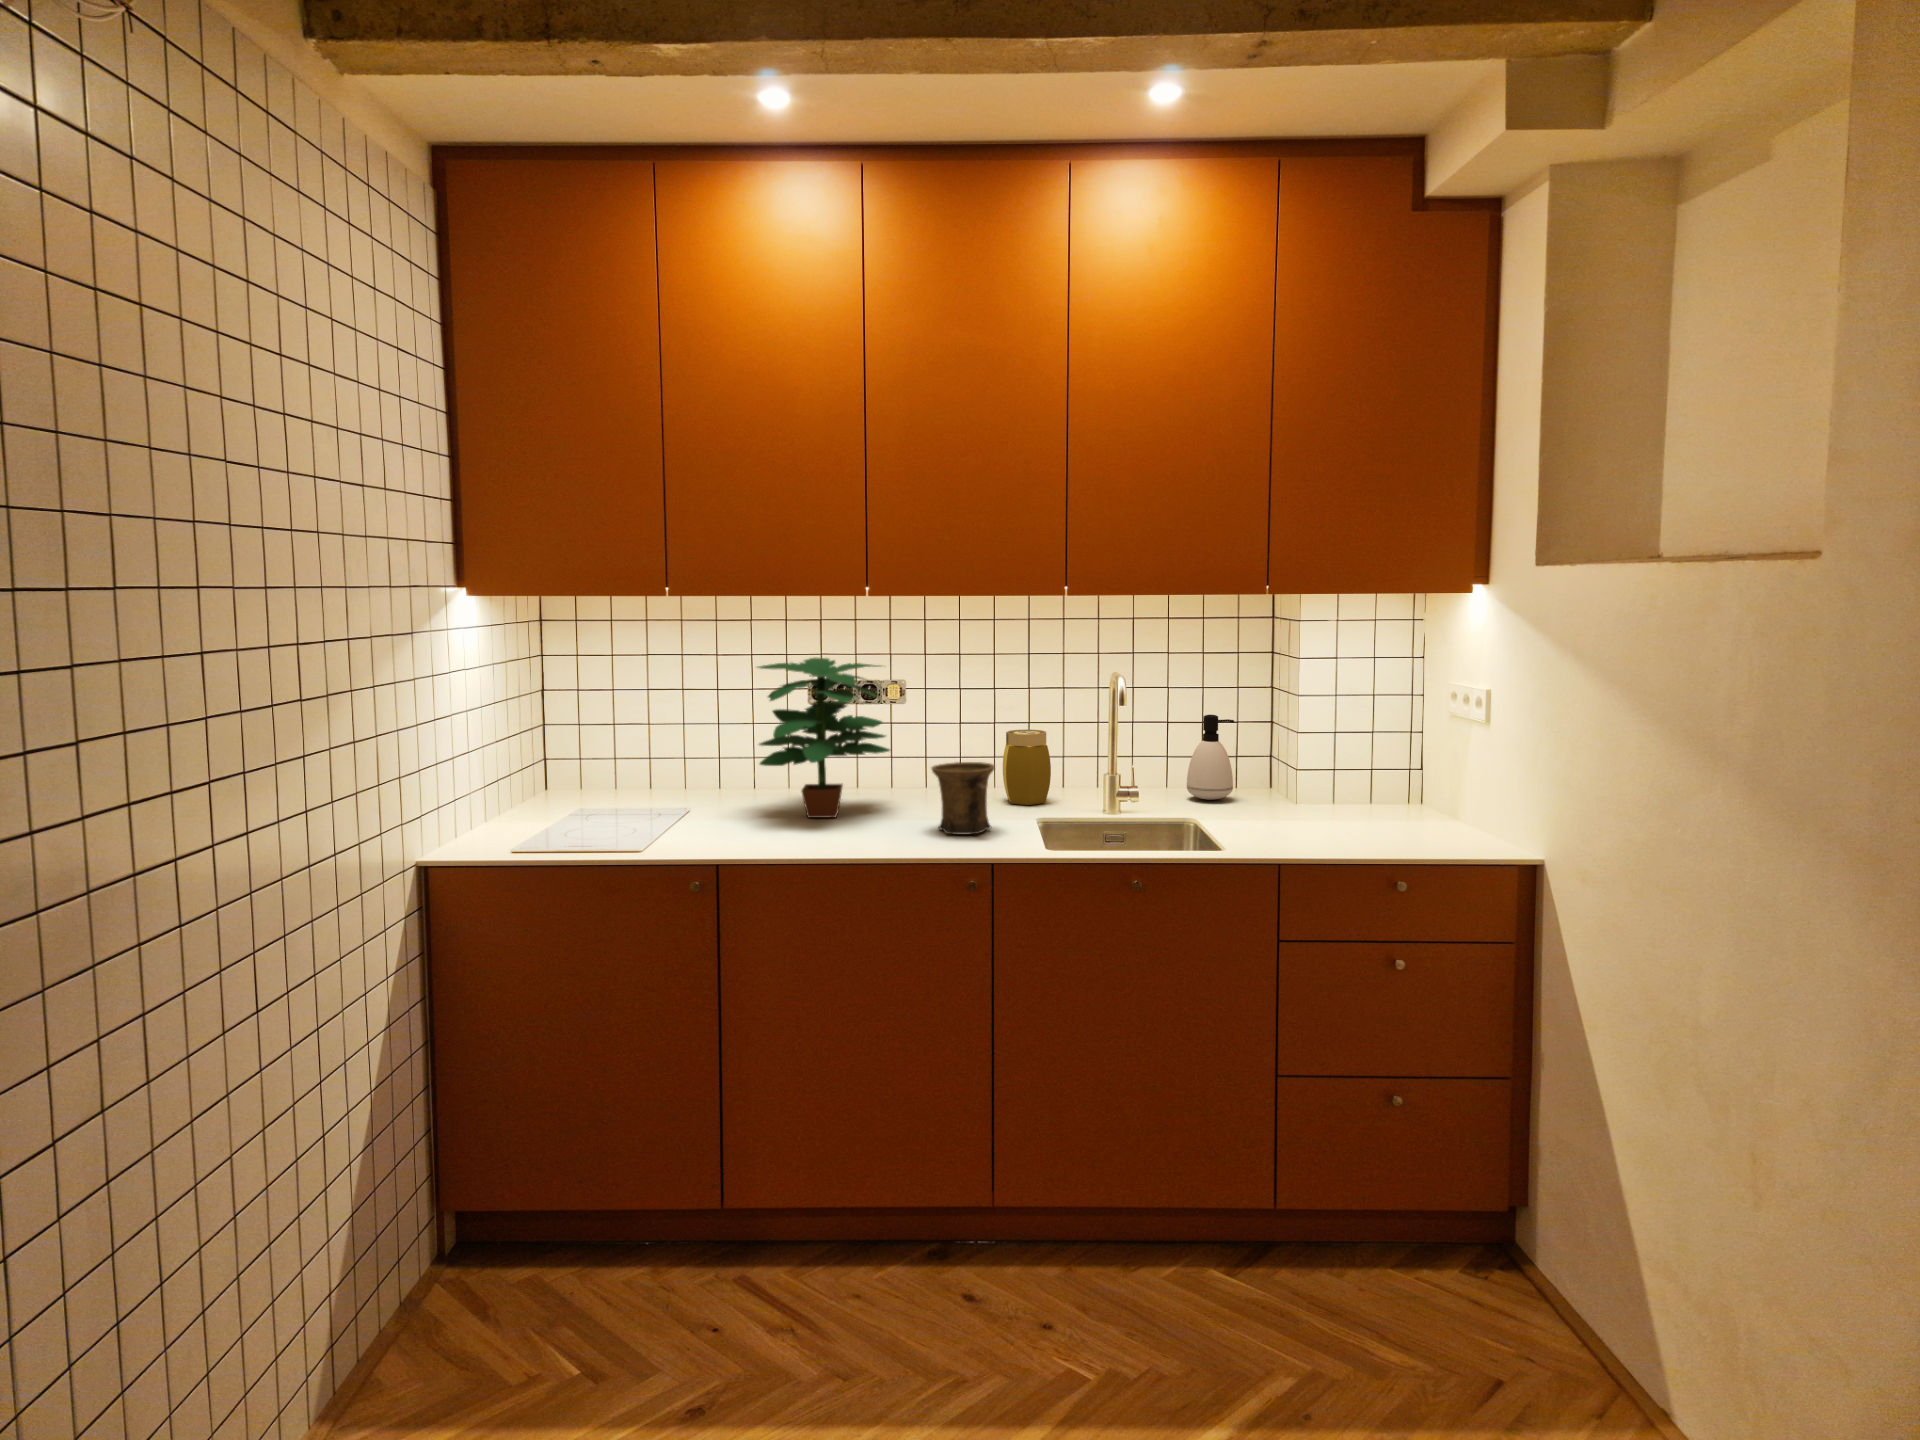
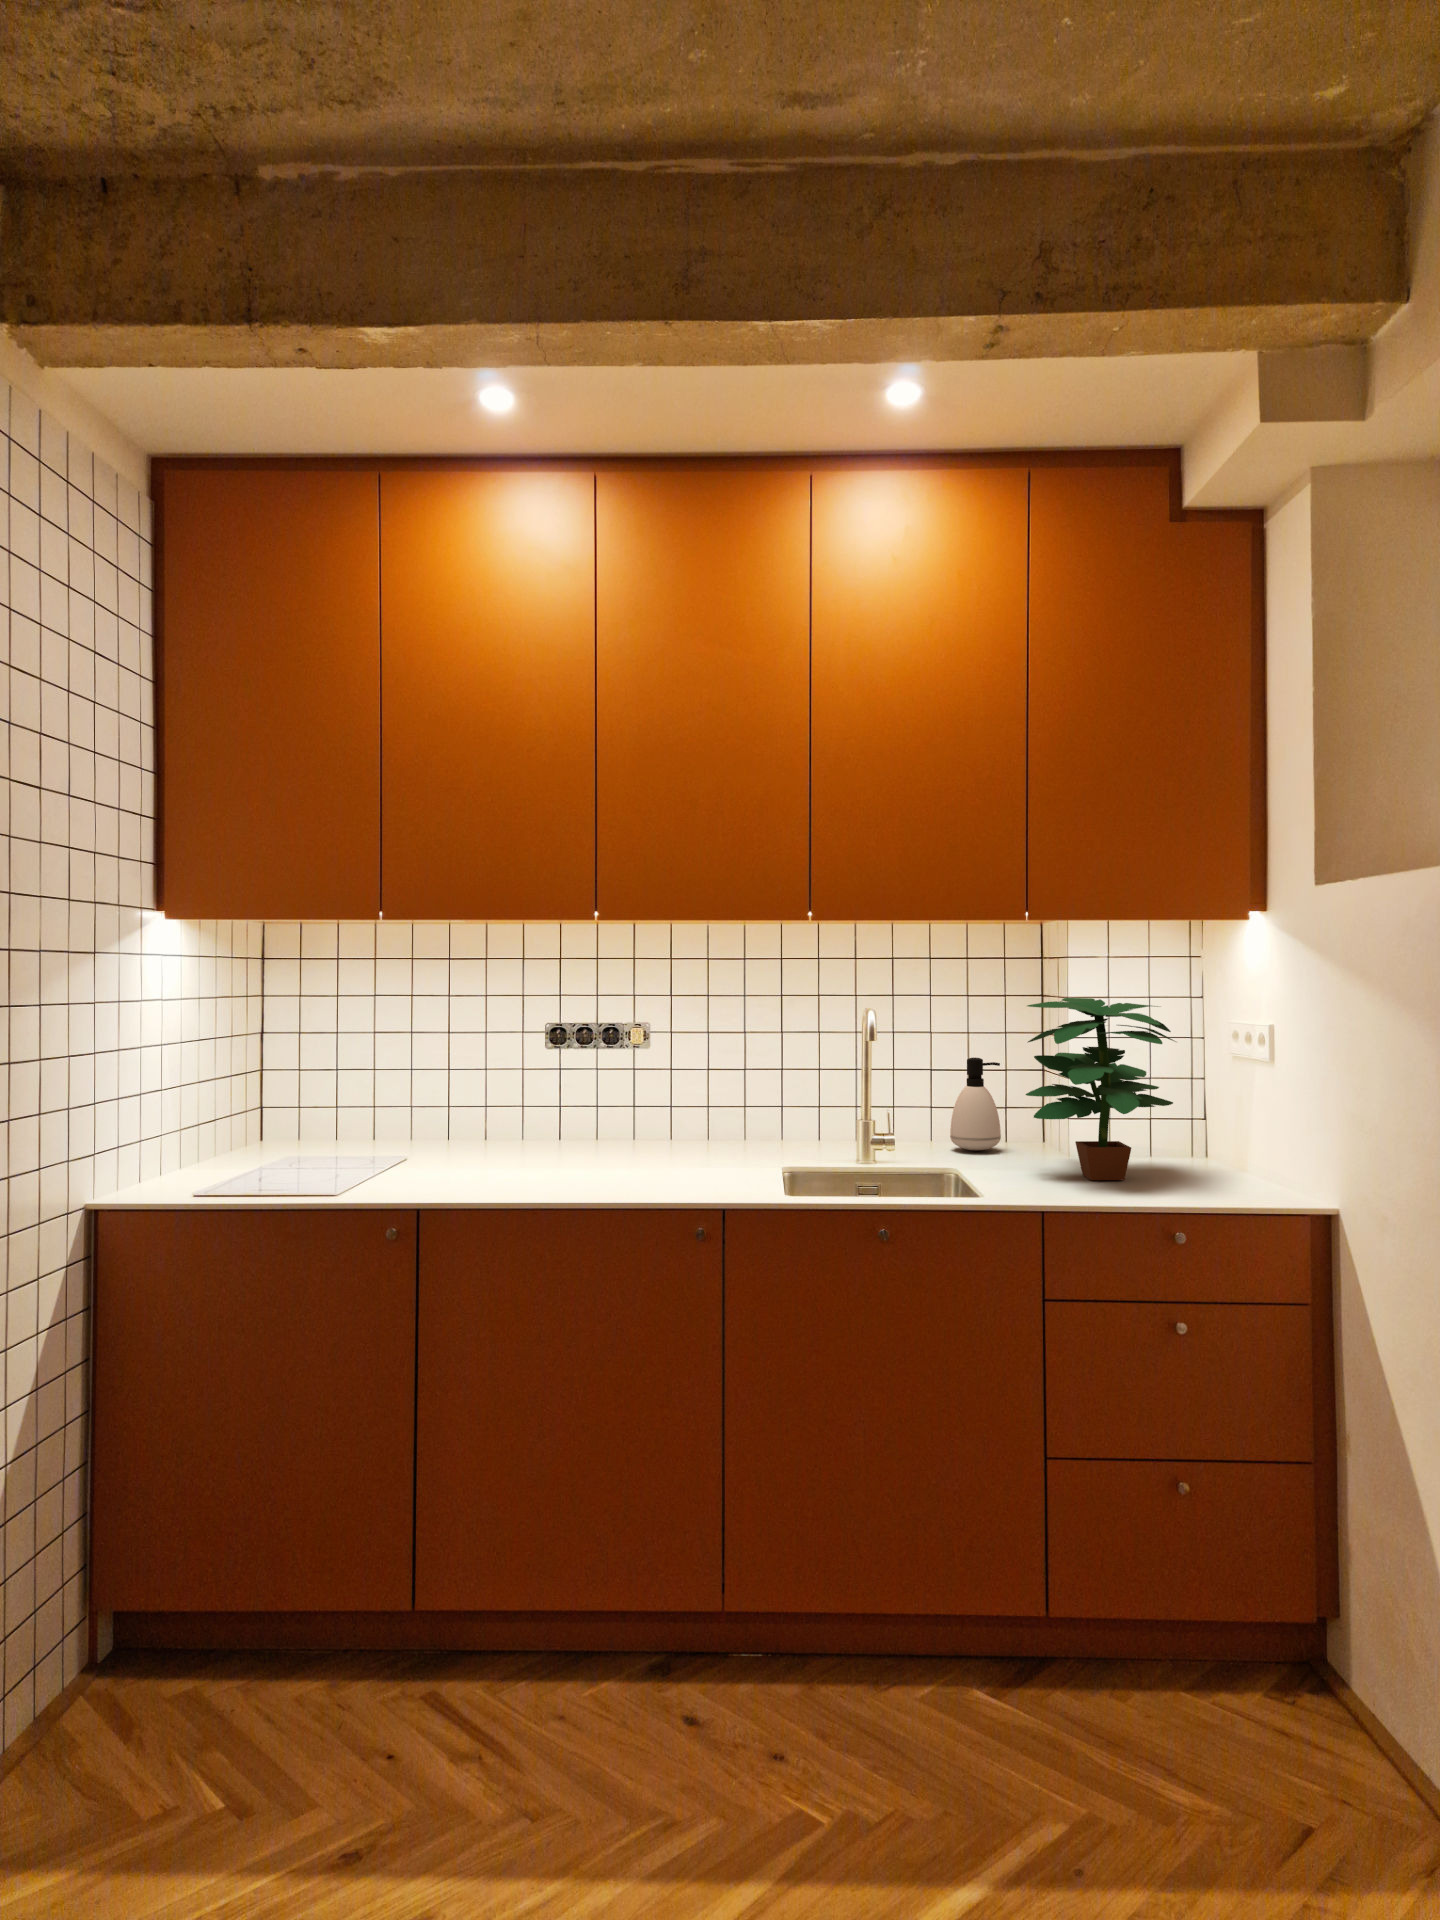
potted plant: present [758,658,890,818] -> present [1026,998,1176,1180]
jar: present [1003,729,1051,805] -> none [750,1073,801,1154]
mug: present [932,762,995,835] -> none [664,1103,733,1181]

